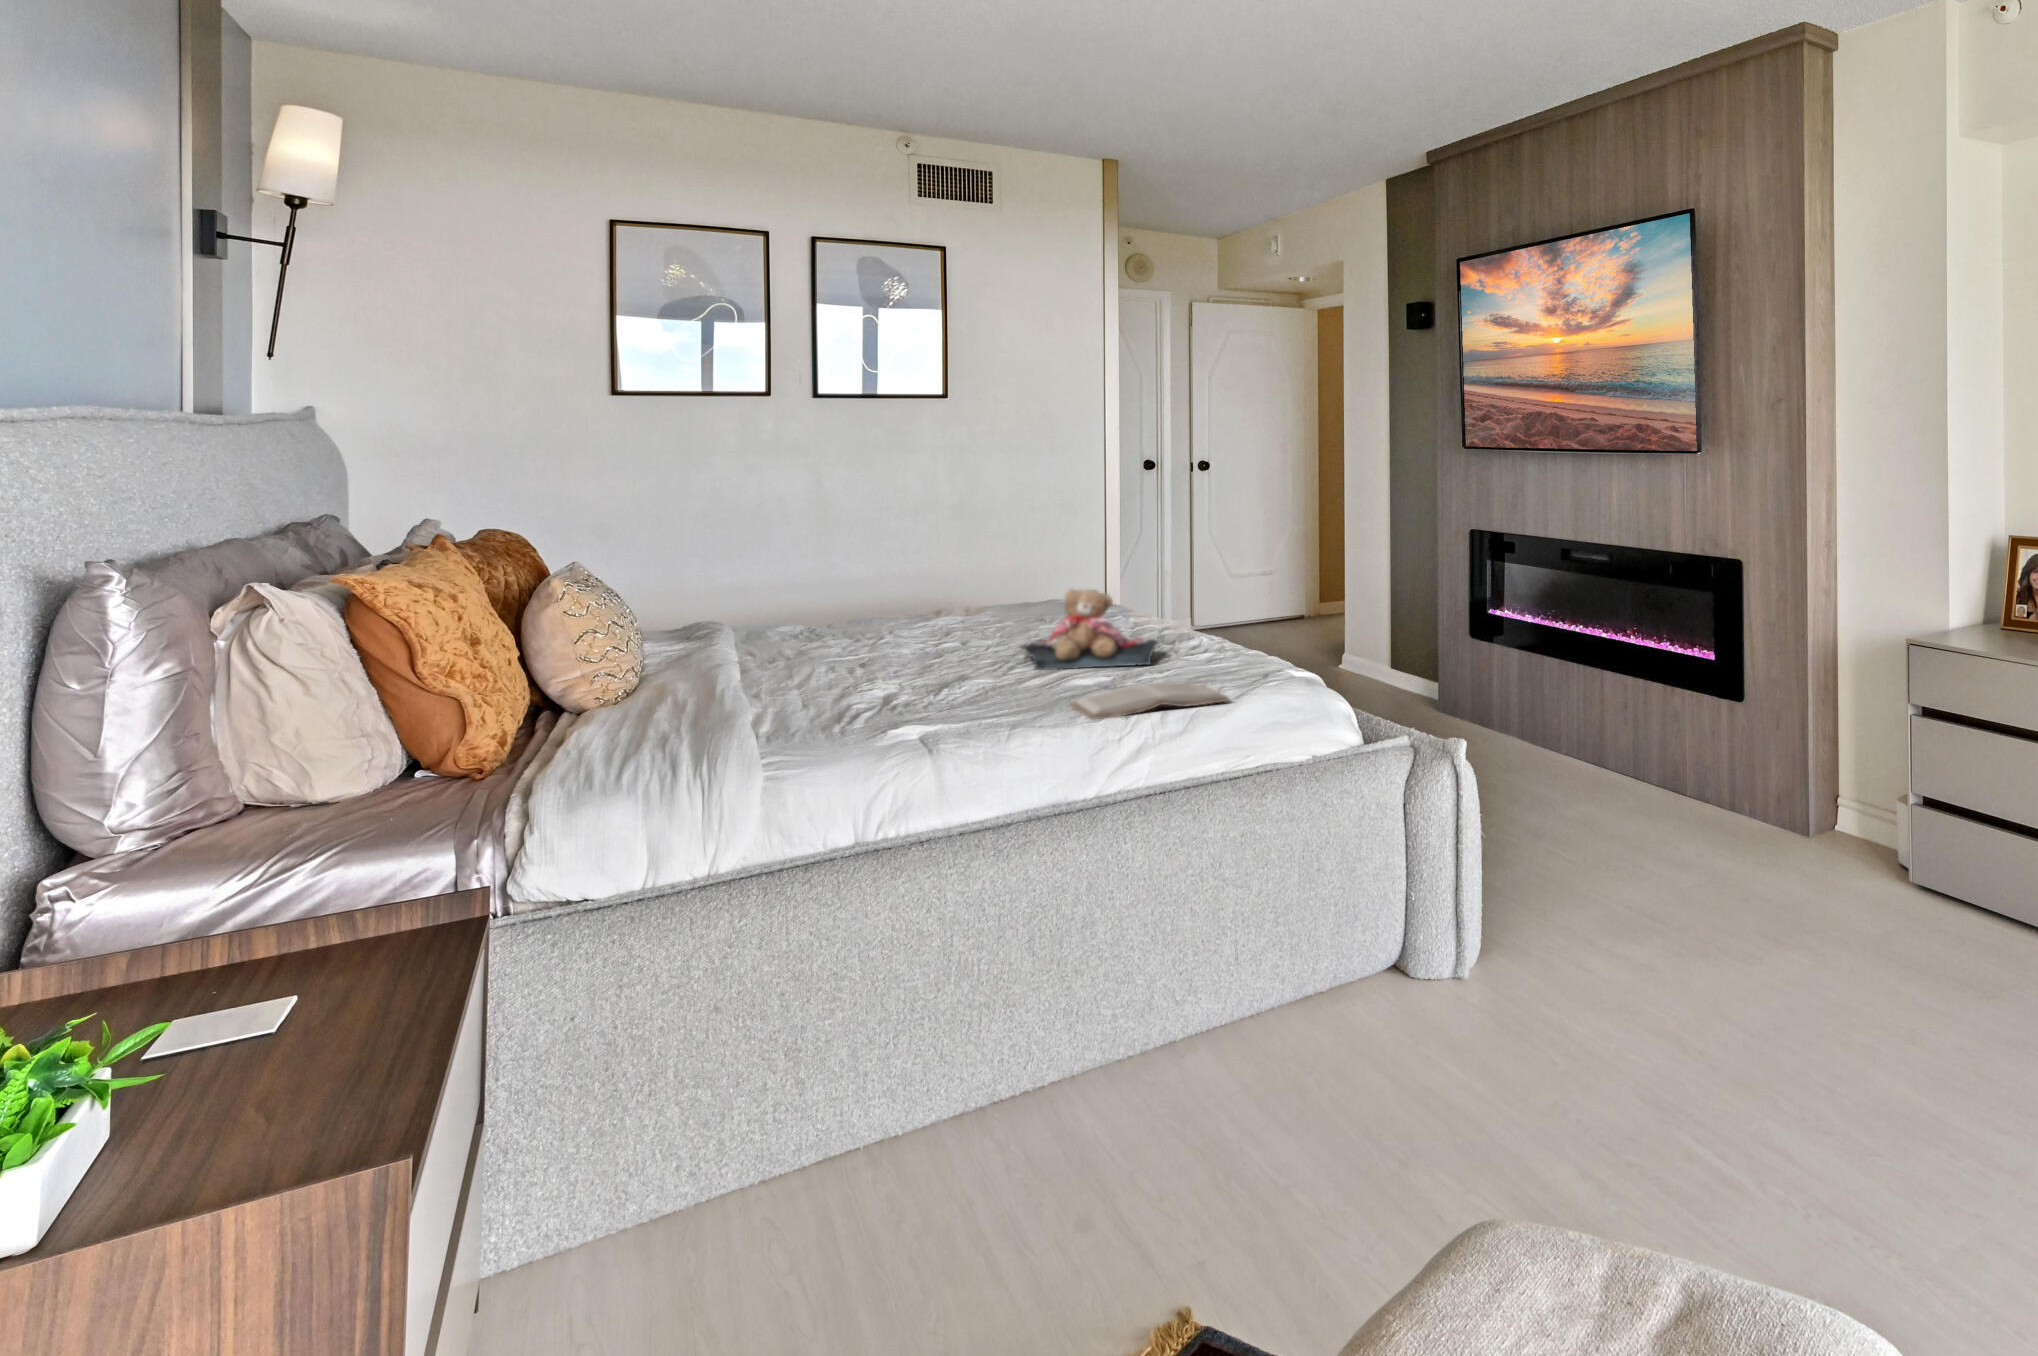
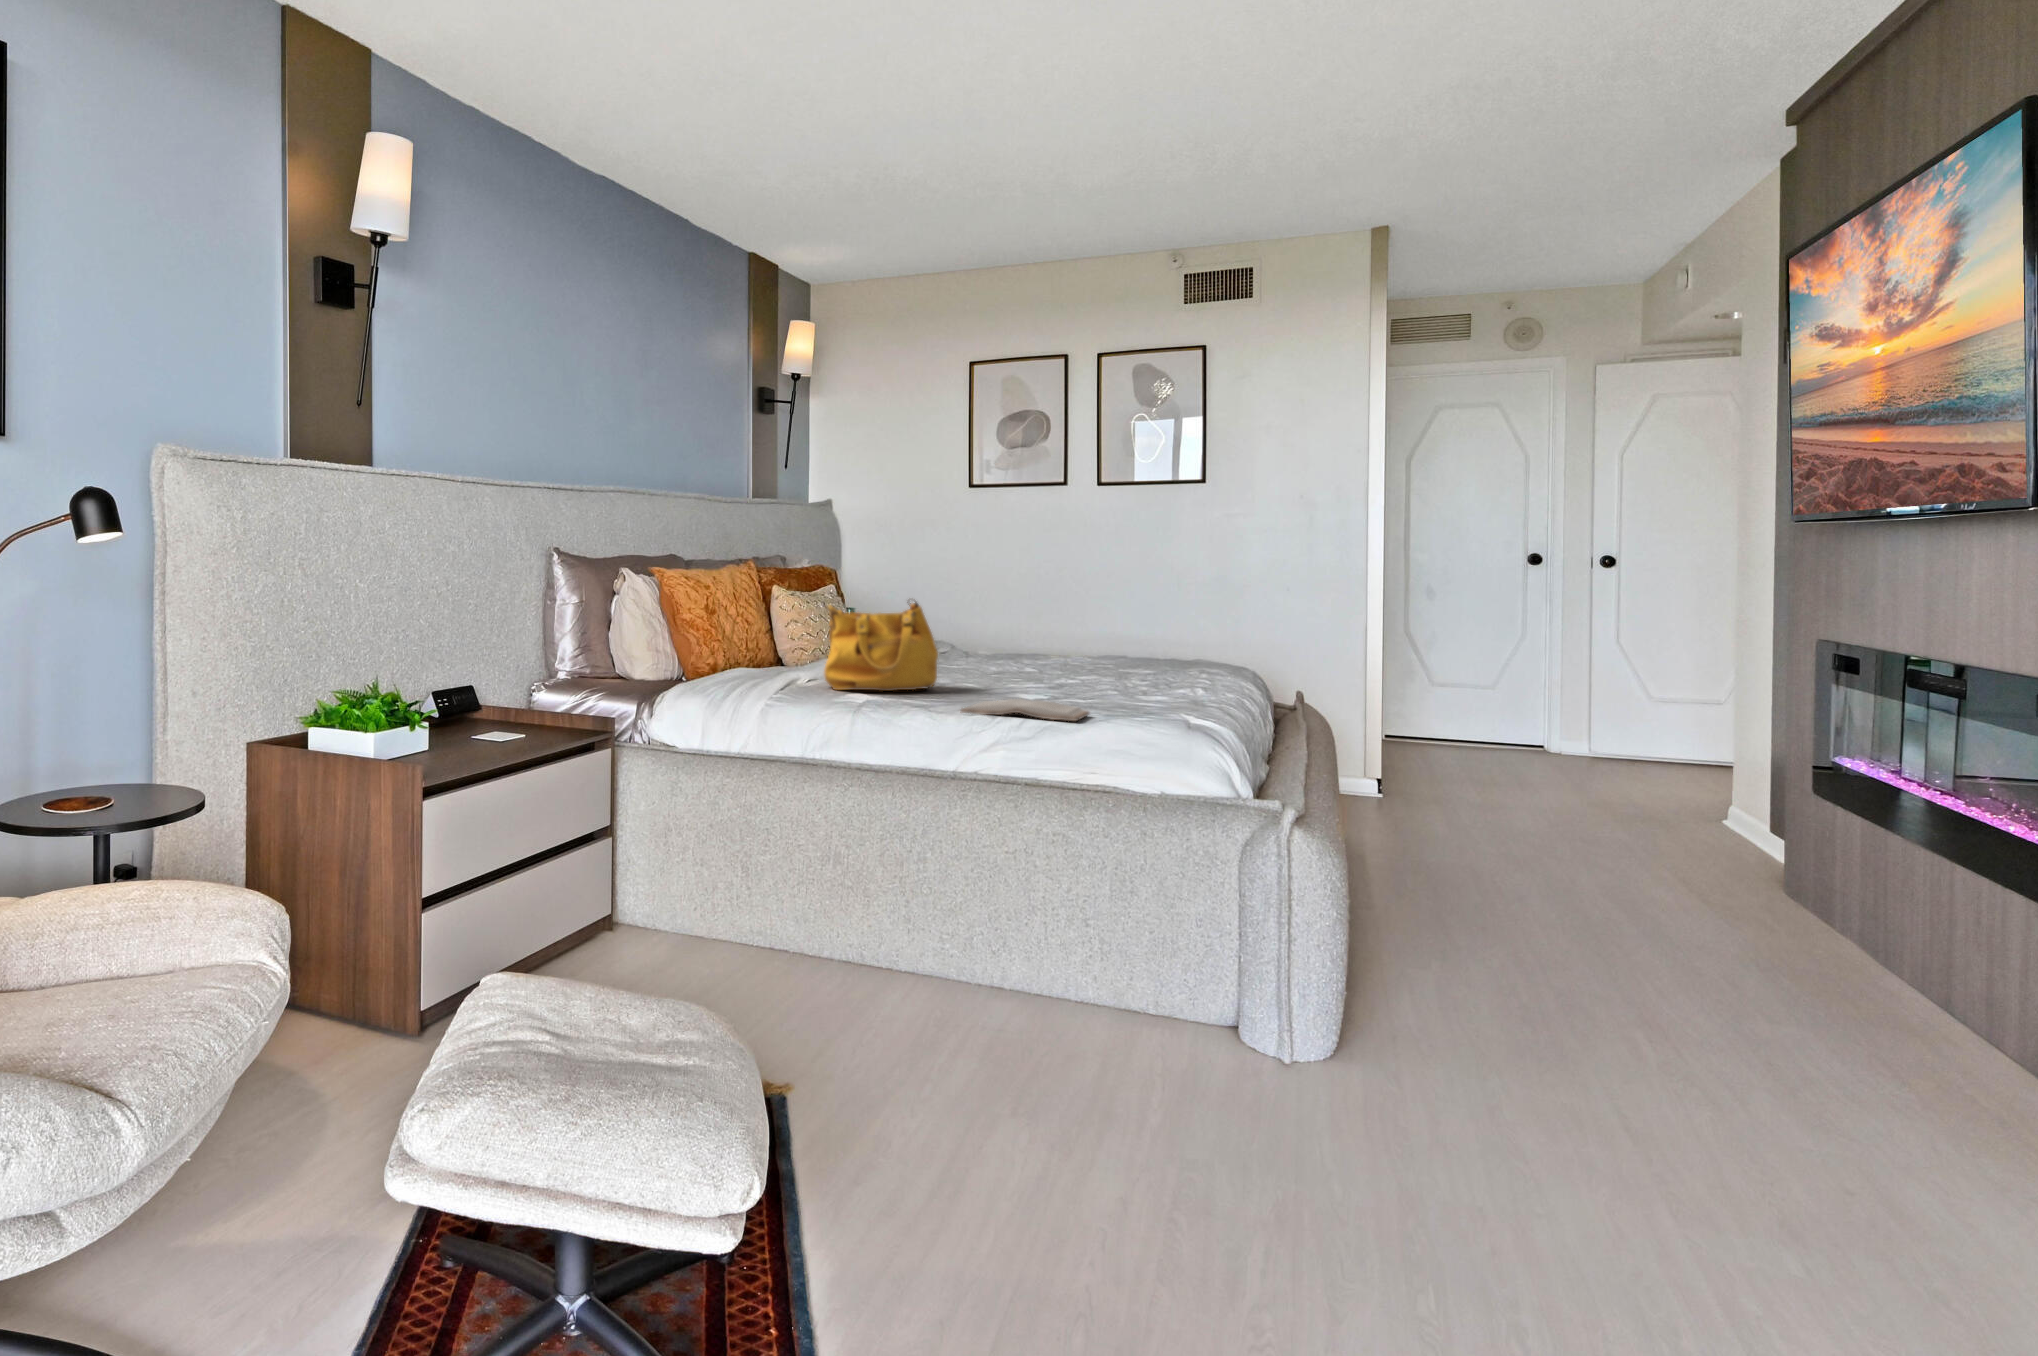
handbag: none [771,573,950,725] -> present [824,599,938,691]
teddy bear: present [1023,589,1157,670] -> none [1039,629,1162,701]

